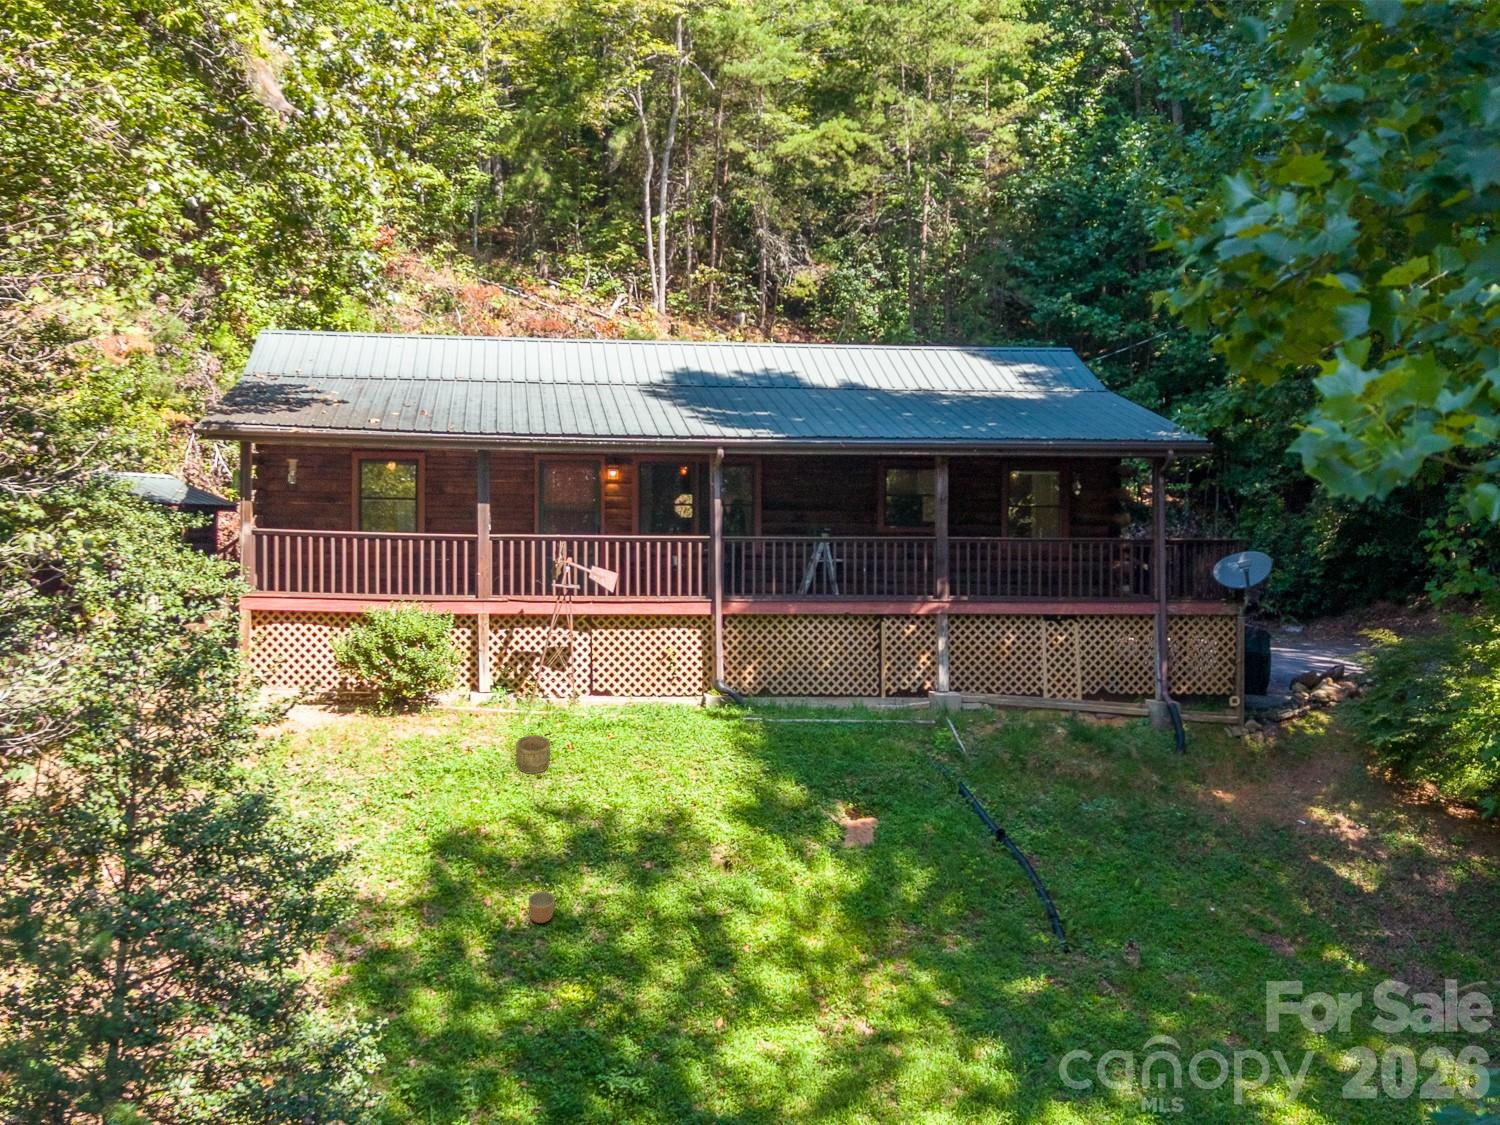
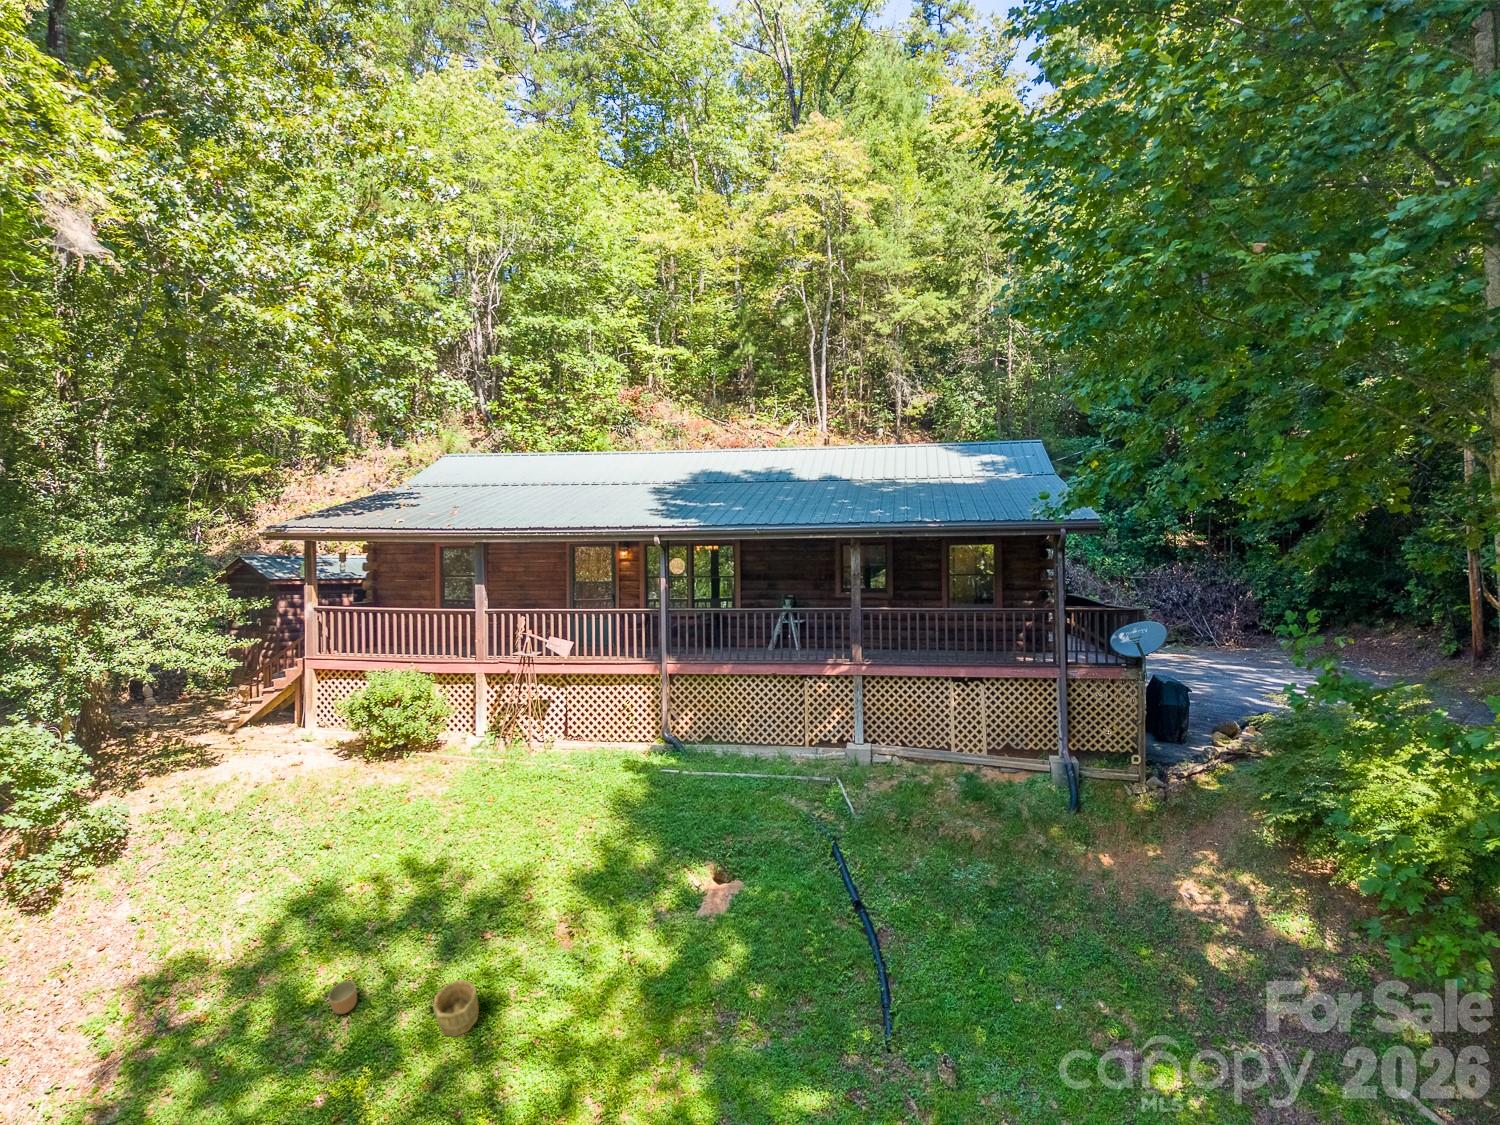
wooden bucket: present [516,735,550,774] -> present [433,980,479,1036]

